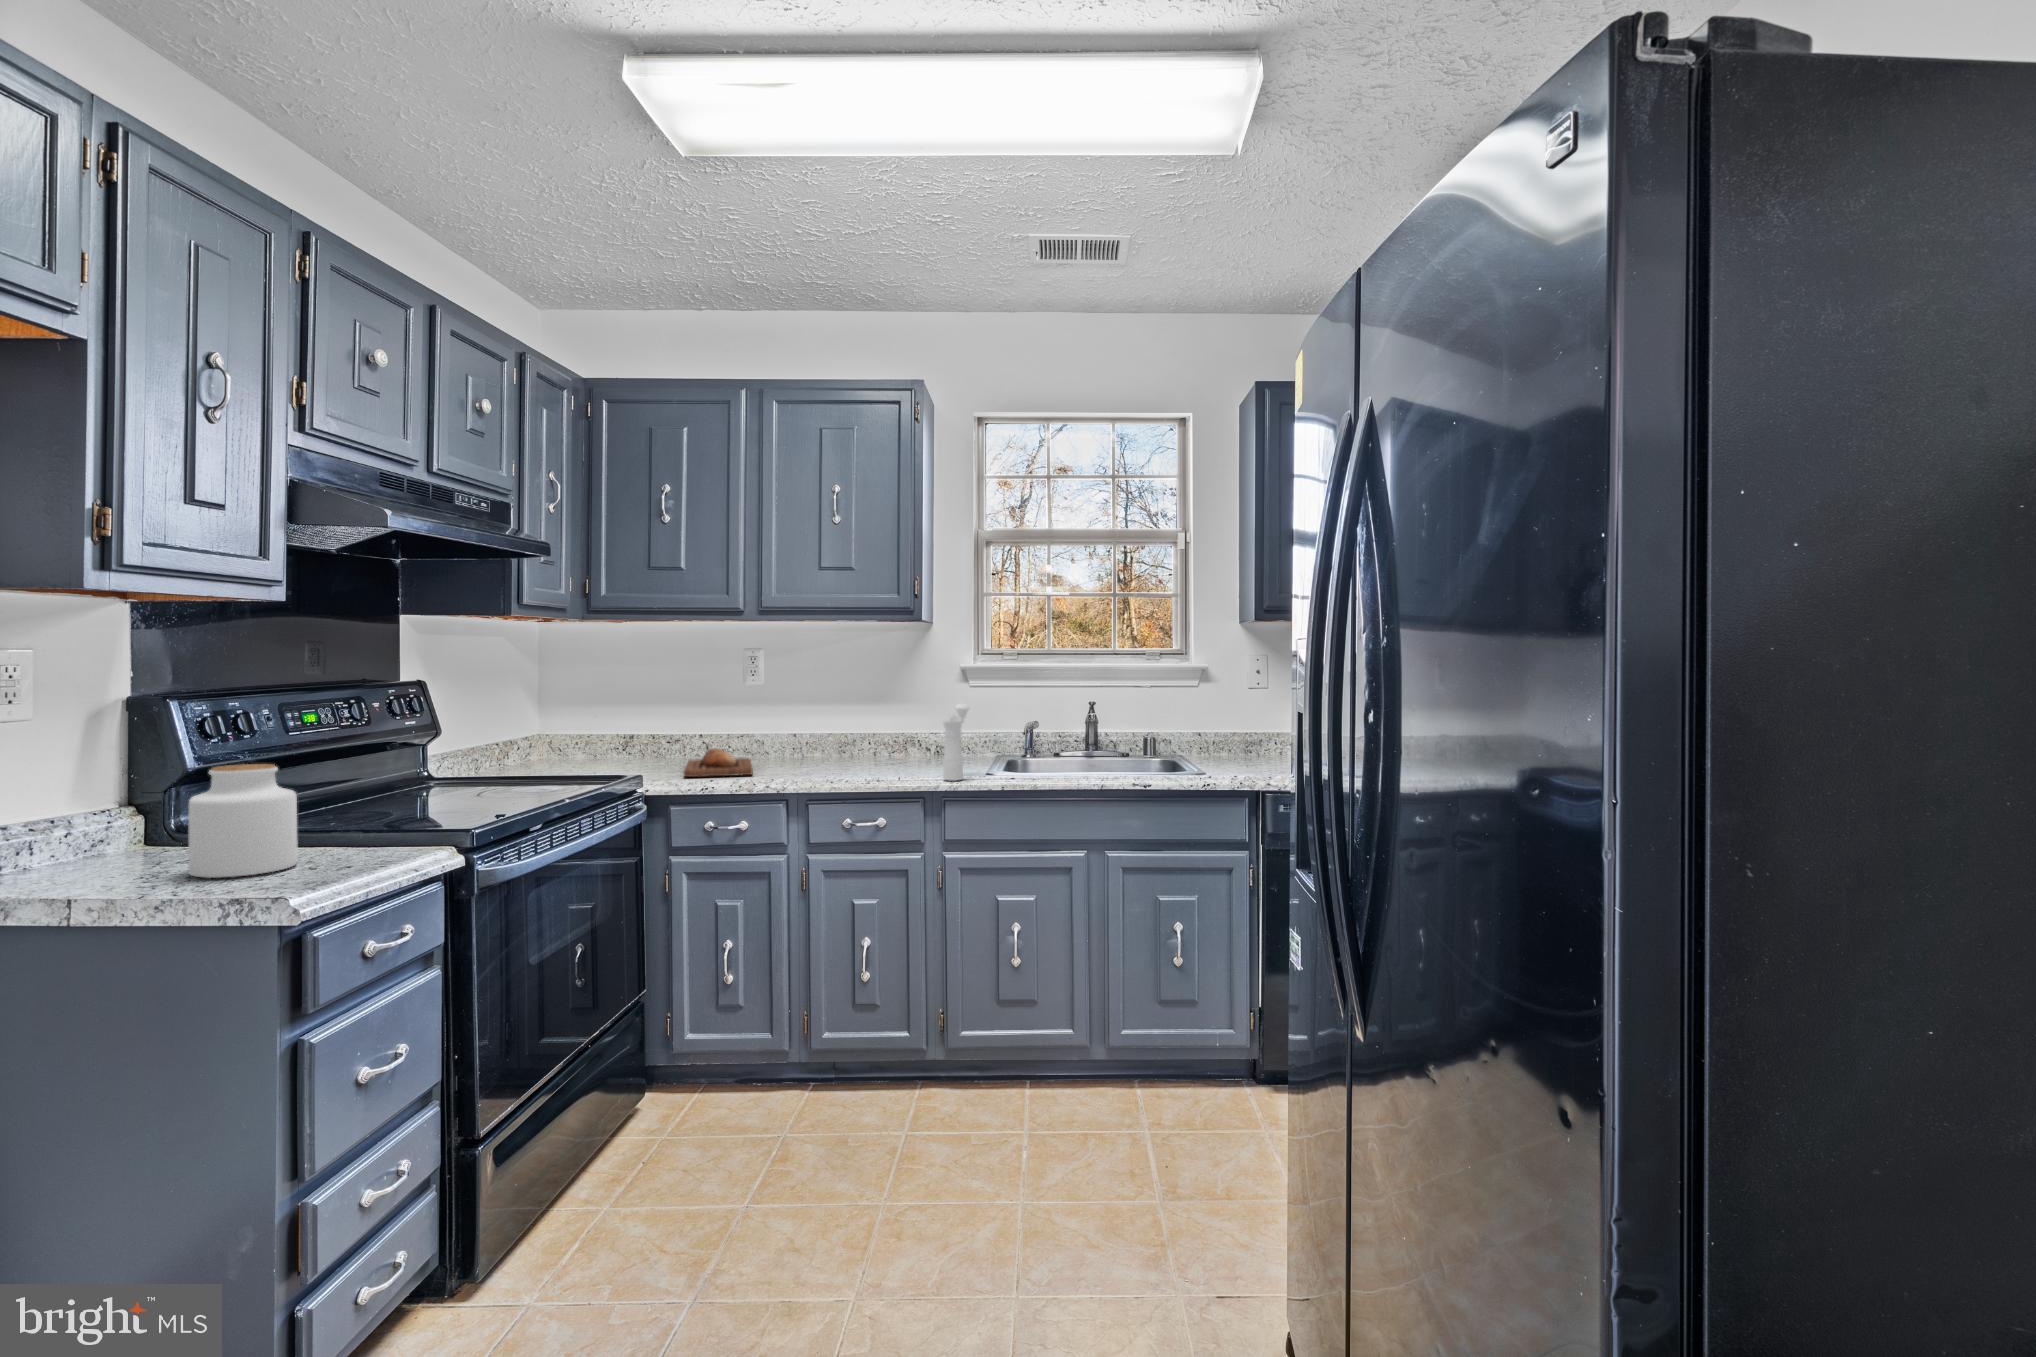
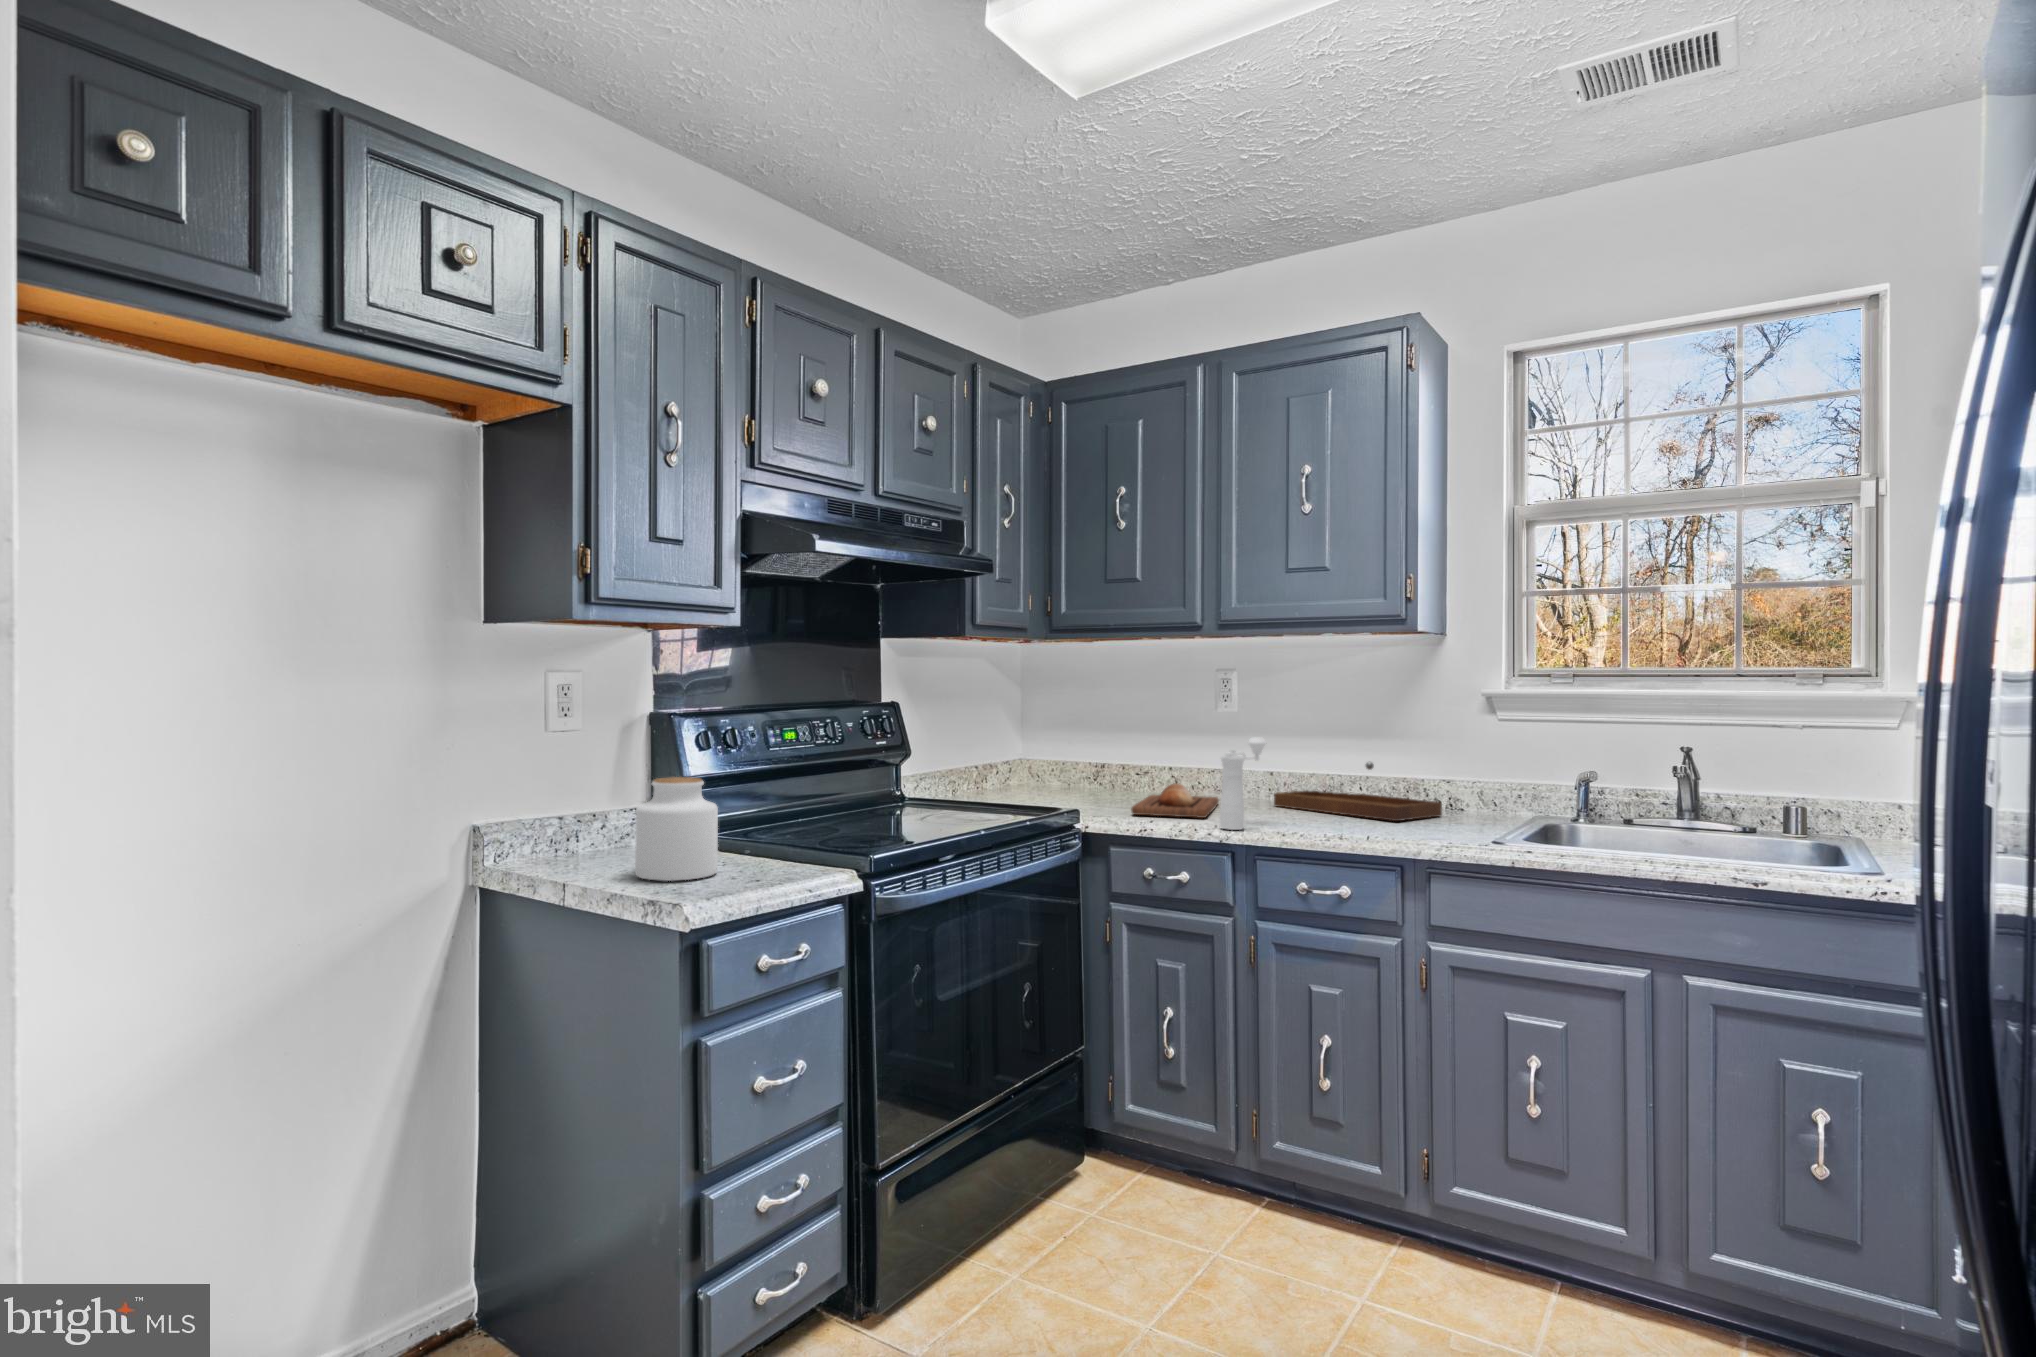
pepper mill: present [943,704,969,781] -> present [1220,738,1266,830]
tray: none [798,721,931,767] -> present [1274,762,1442,821]

